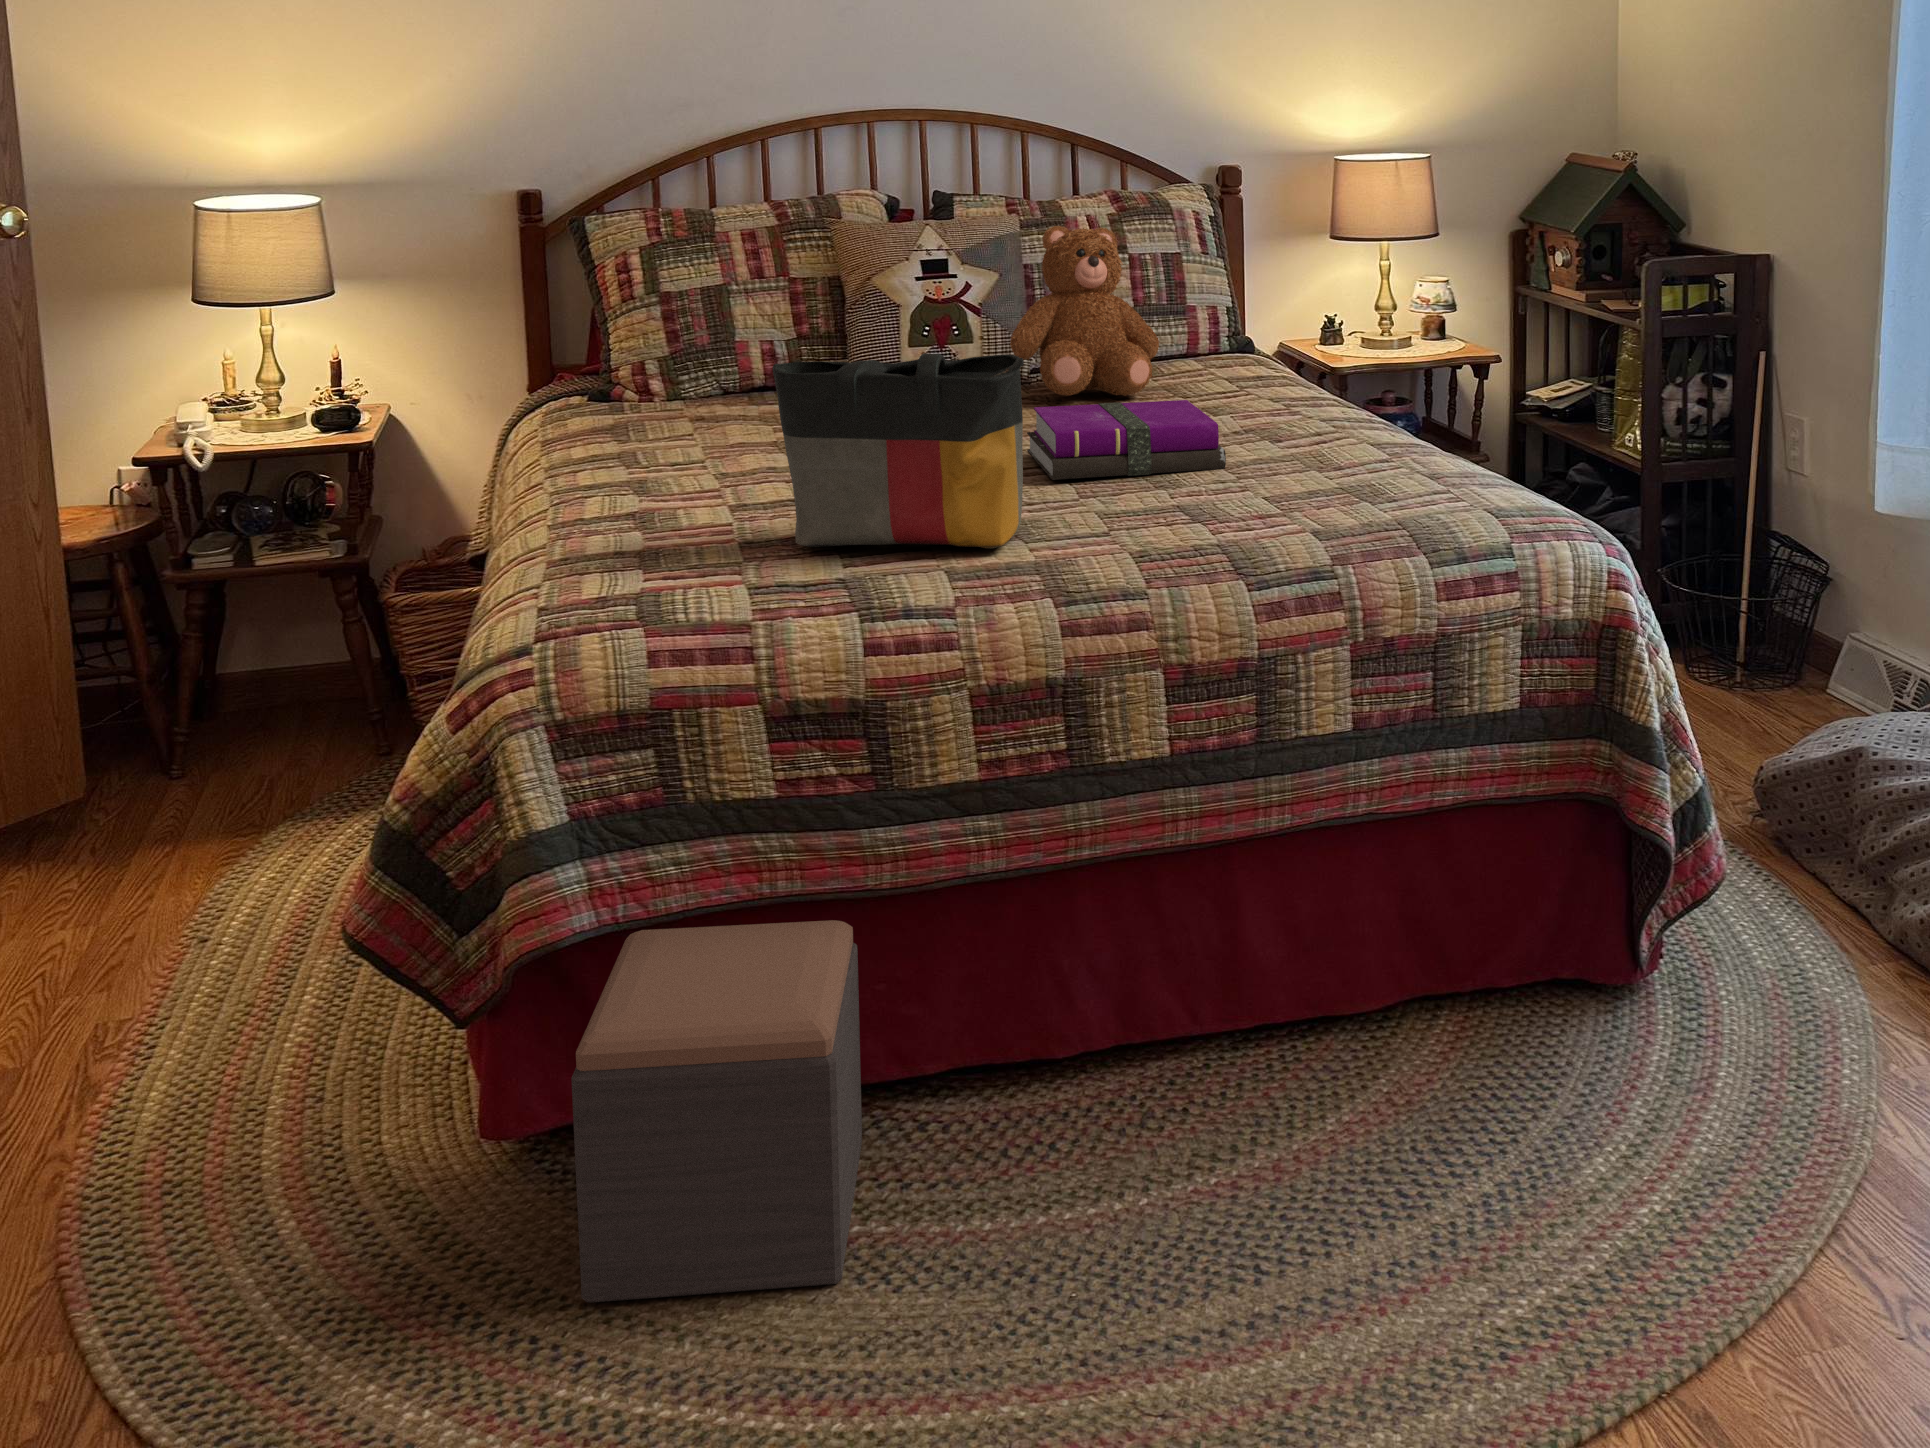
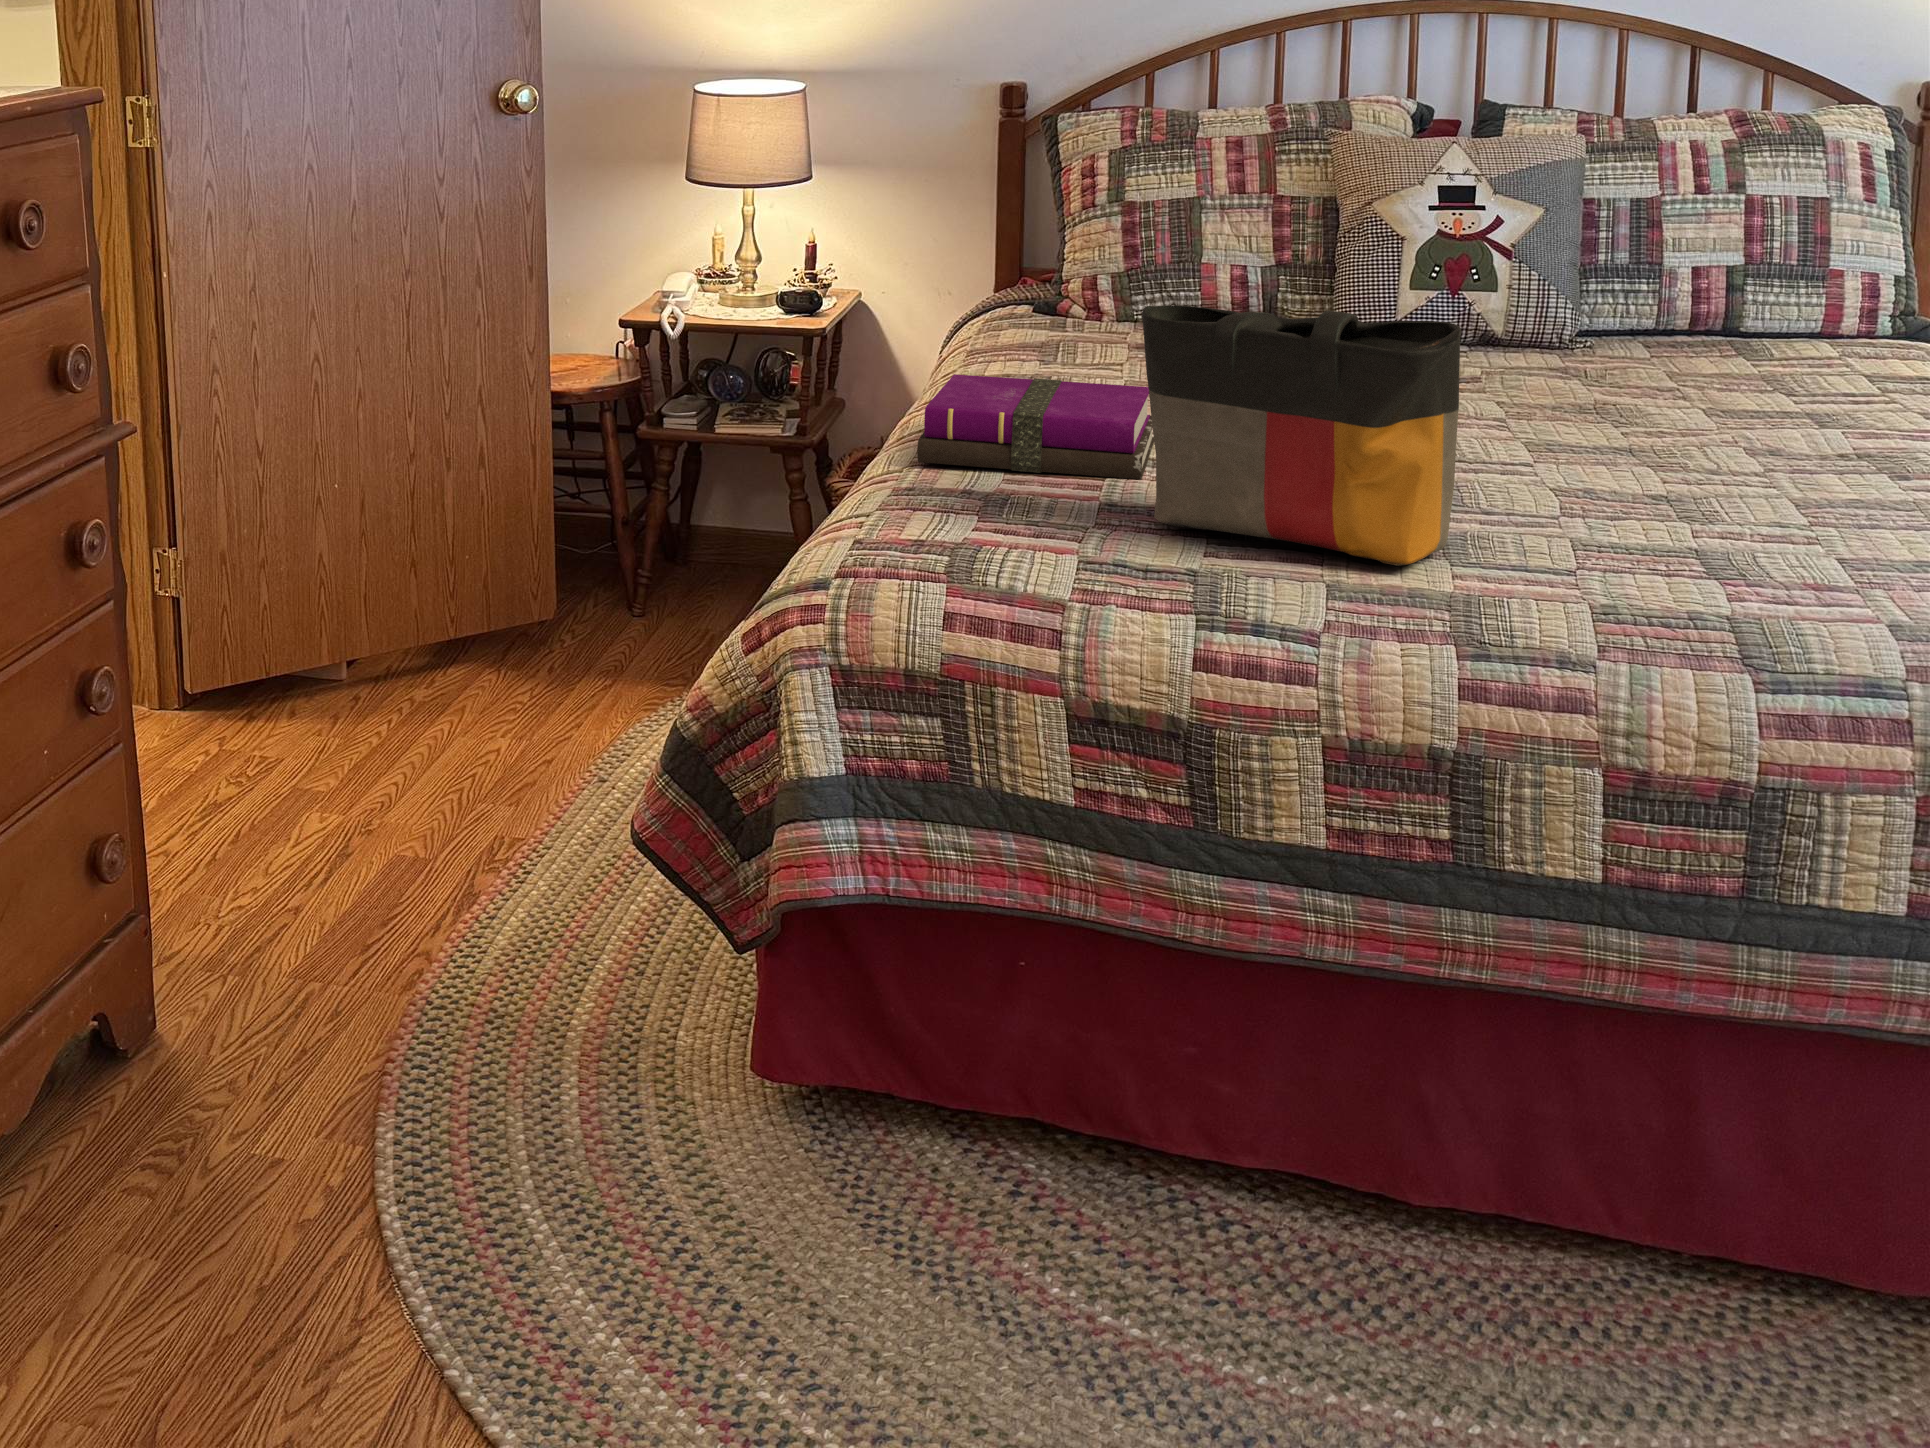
teddy bear: present [1010,226,1159,396] -> none [1537,147,1778,385]
notebook: present [1027,400,1226,480] -> present [917,374,1154,479]
footstool: present [571,920,862,1303] -> none [797,911,1151,1376]

